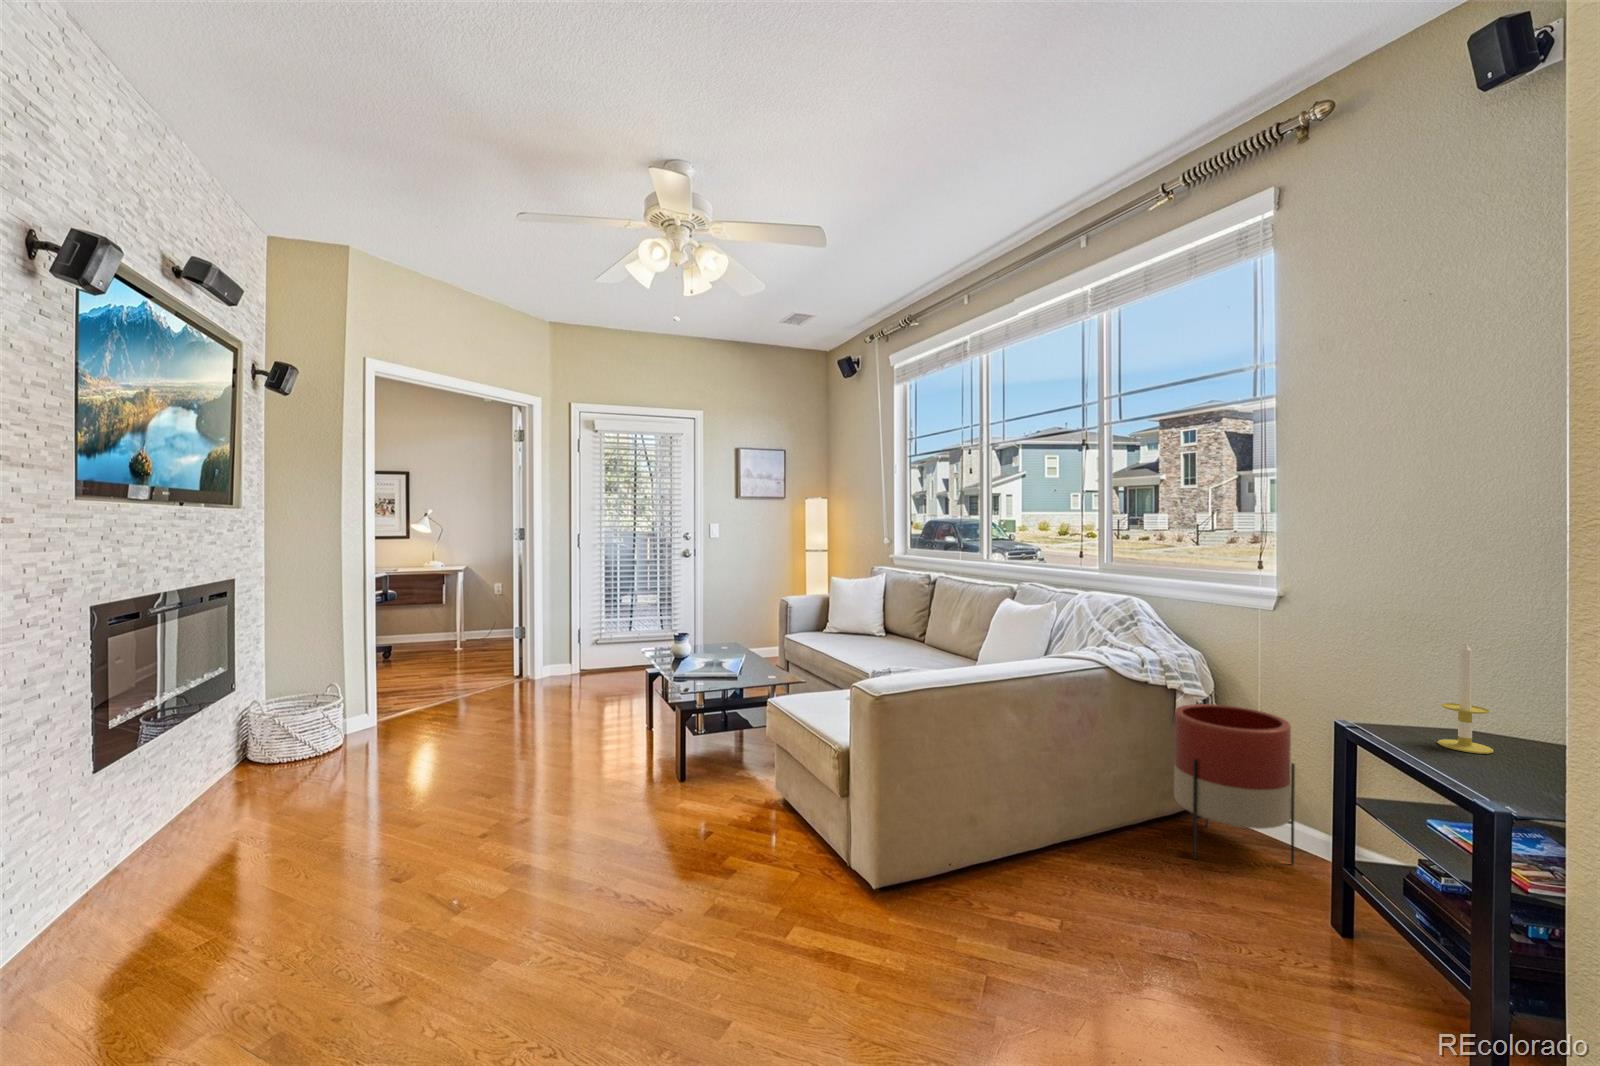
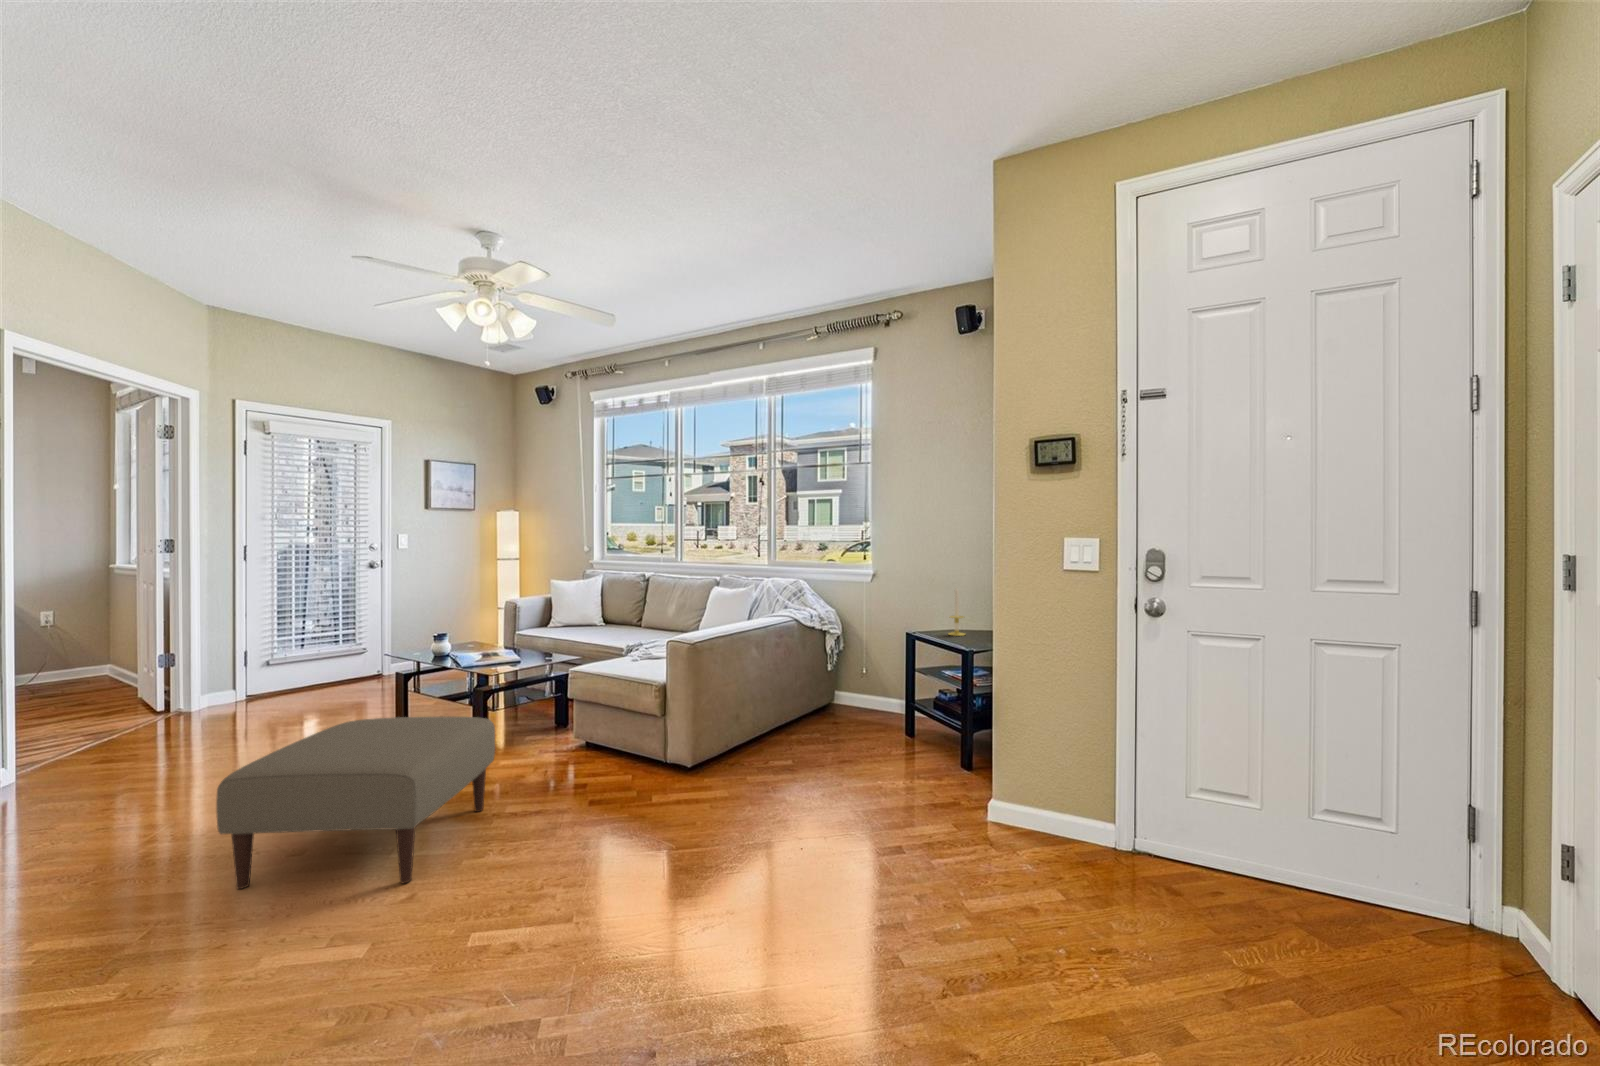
planter: present [1174,704,1295,864] -> none [830,637,887,723]
ottoman: none [317,730,621,966] -> present [216,717,495,889]

